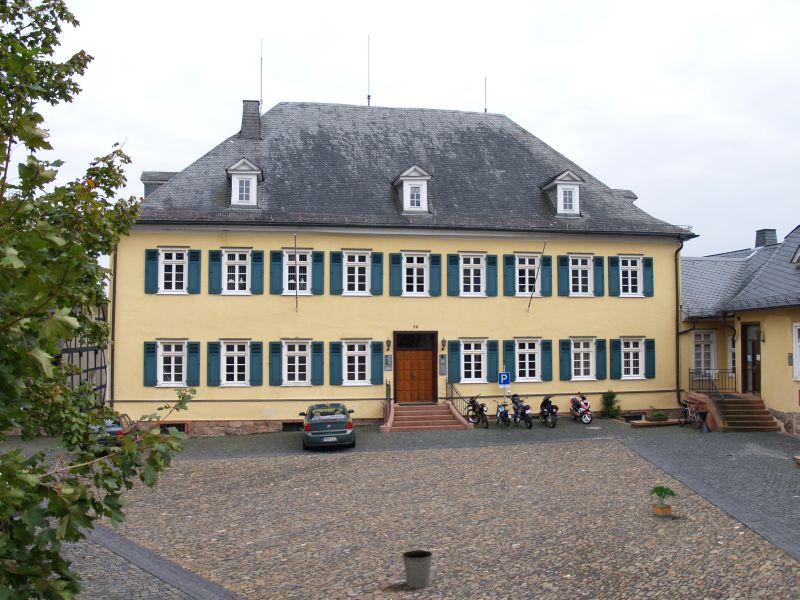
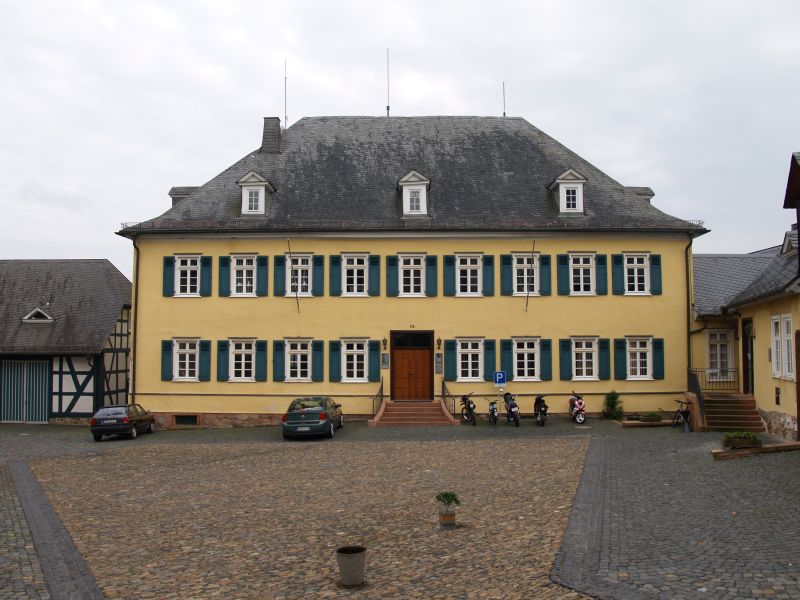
bucket: present [403,550,432,588] -> present [336,545,367,585]

